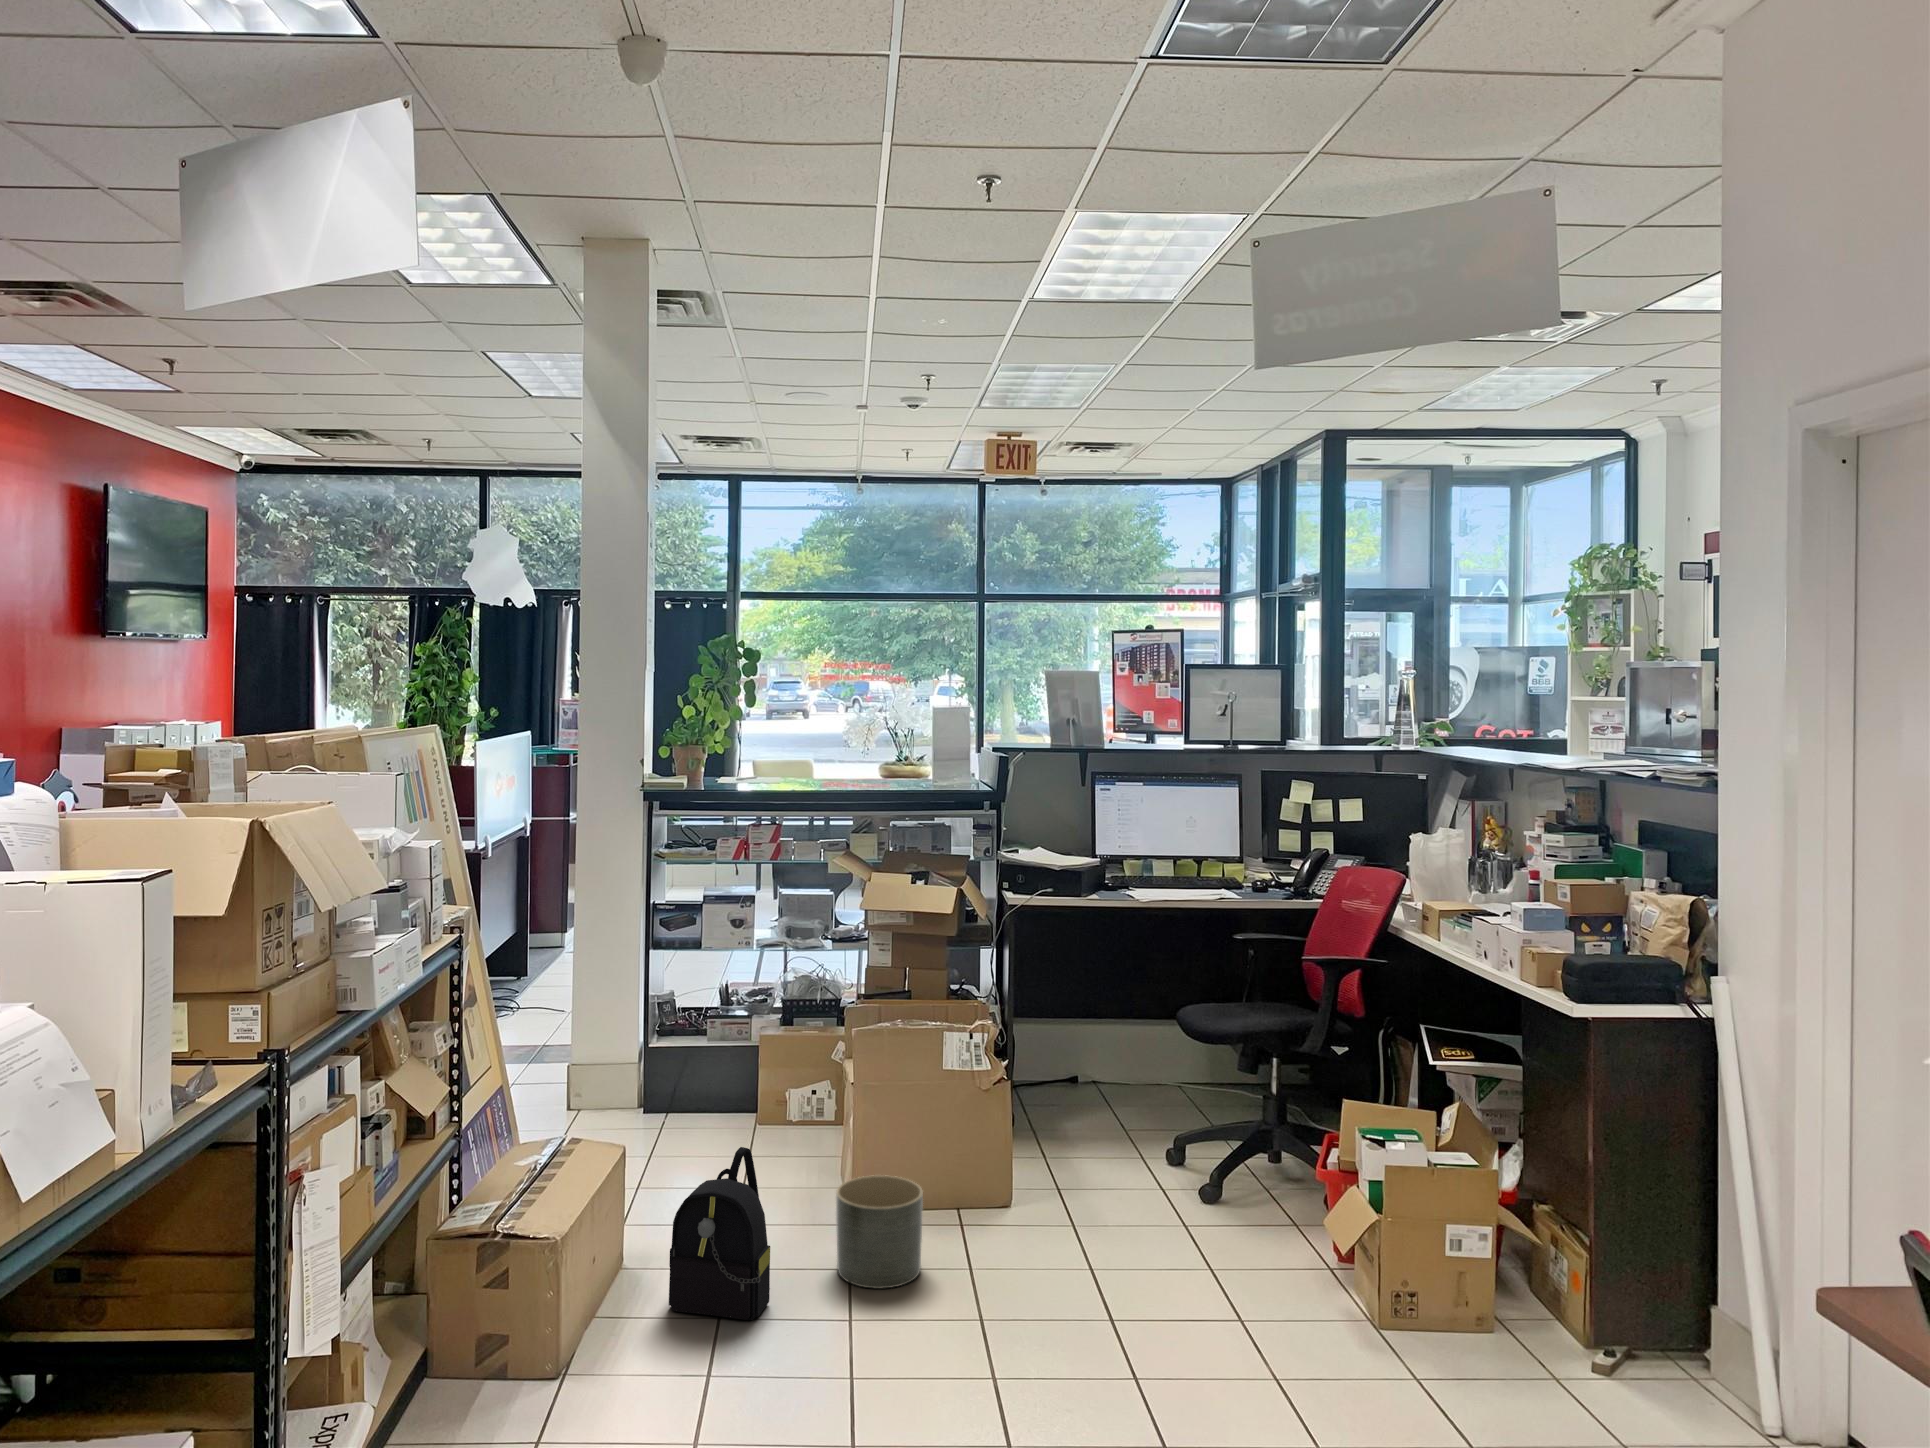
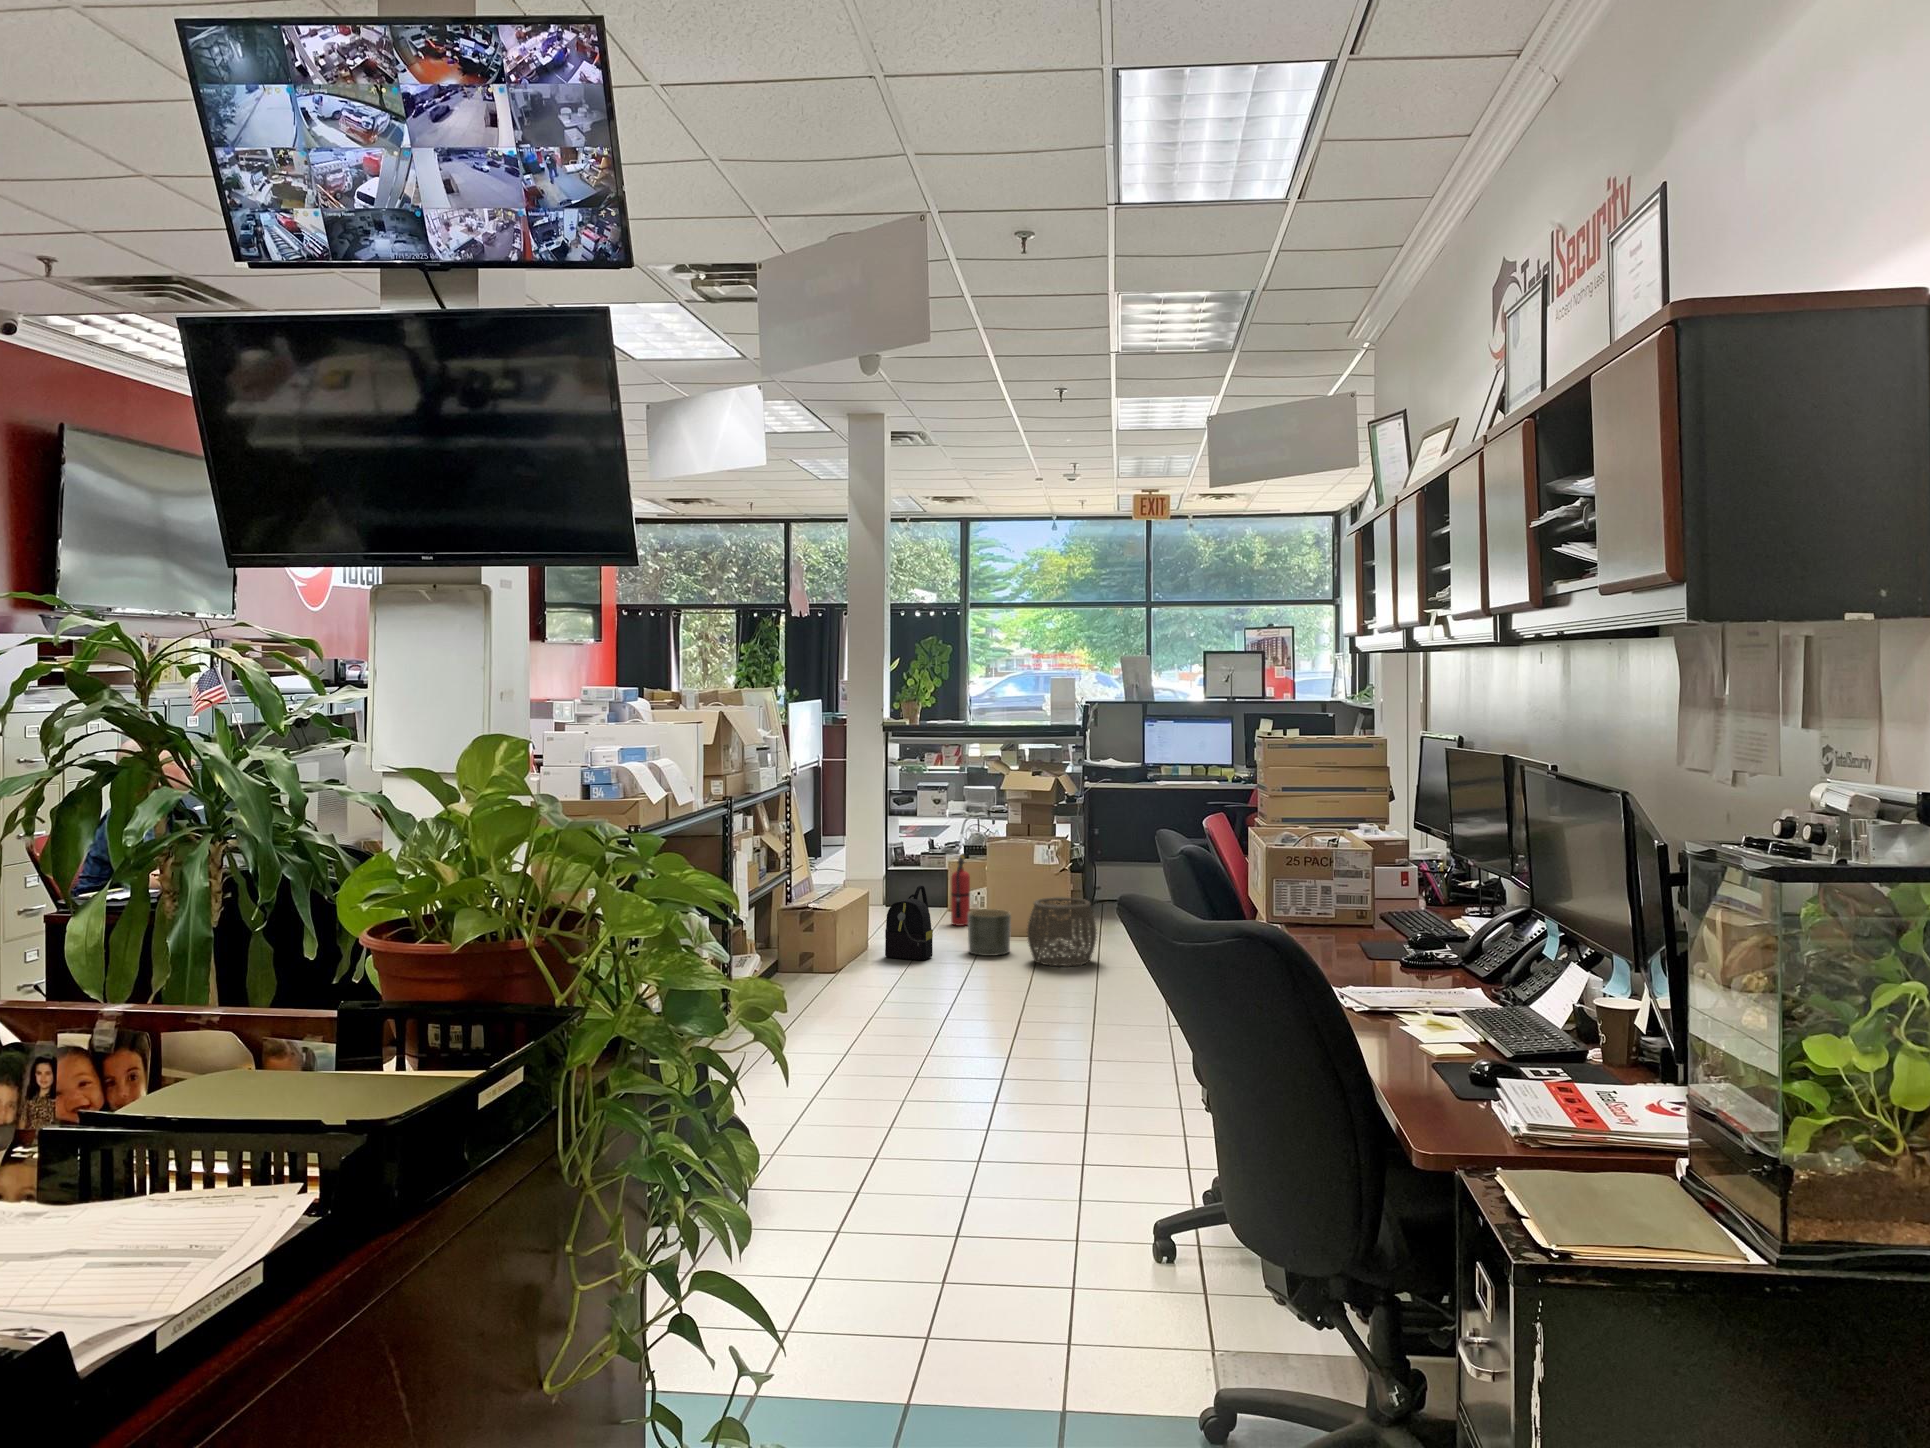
fire extinguisher: none [776,1028,811,1166] -> present [951,854,970,926]
woven basket: none [969,1162,1115,1333] -> present [1027,897,1097,967]

